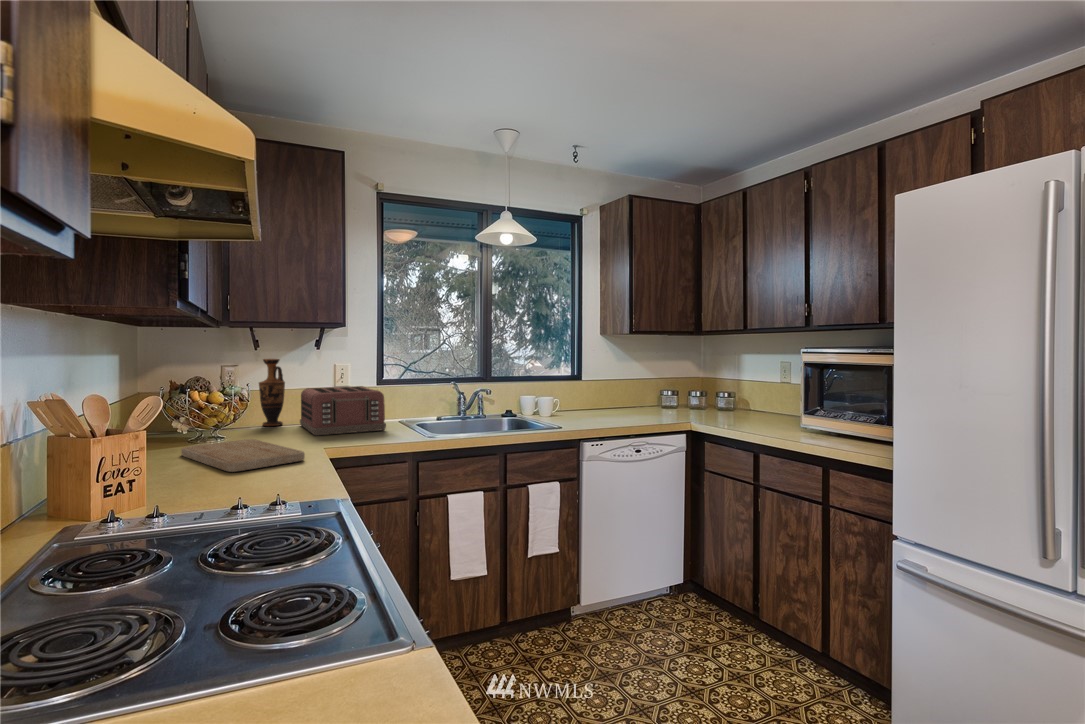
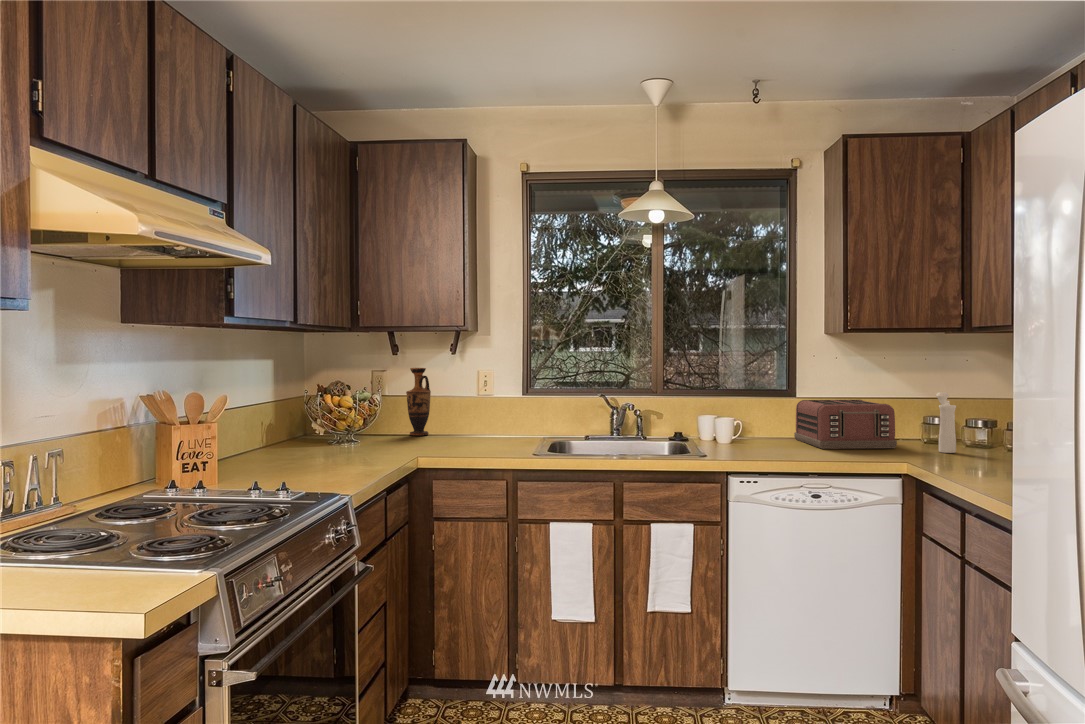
pepper mill: none [676,374,695,414] -> present [936,392,956,453]
toaster: present [300,386,386,435] -> present [794,400,897,449]
cutting board: present [181,439,305,472] -> none [302,444,380,468]

